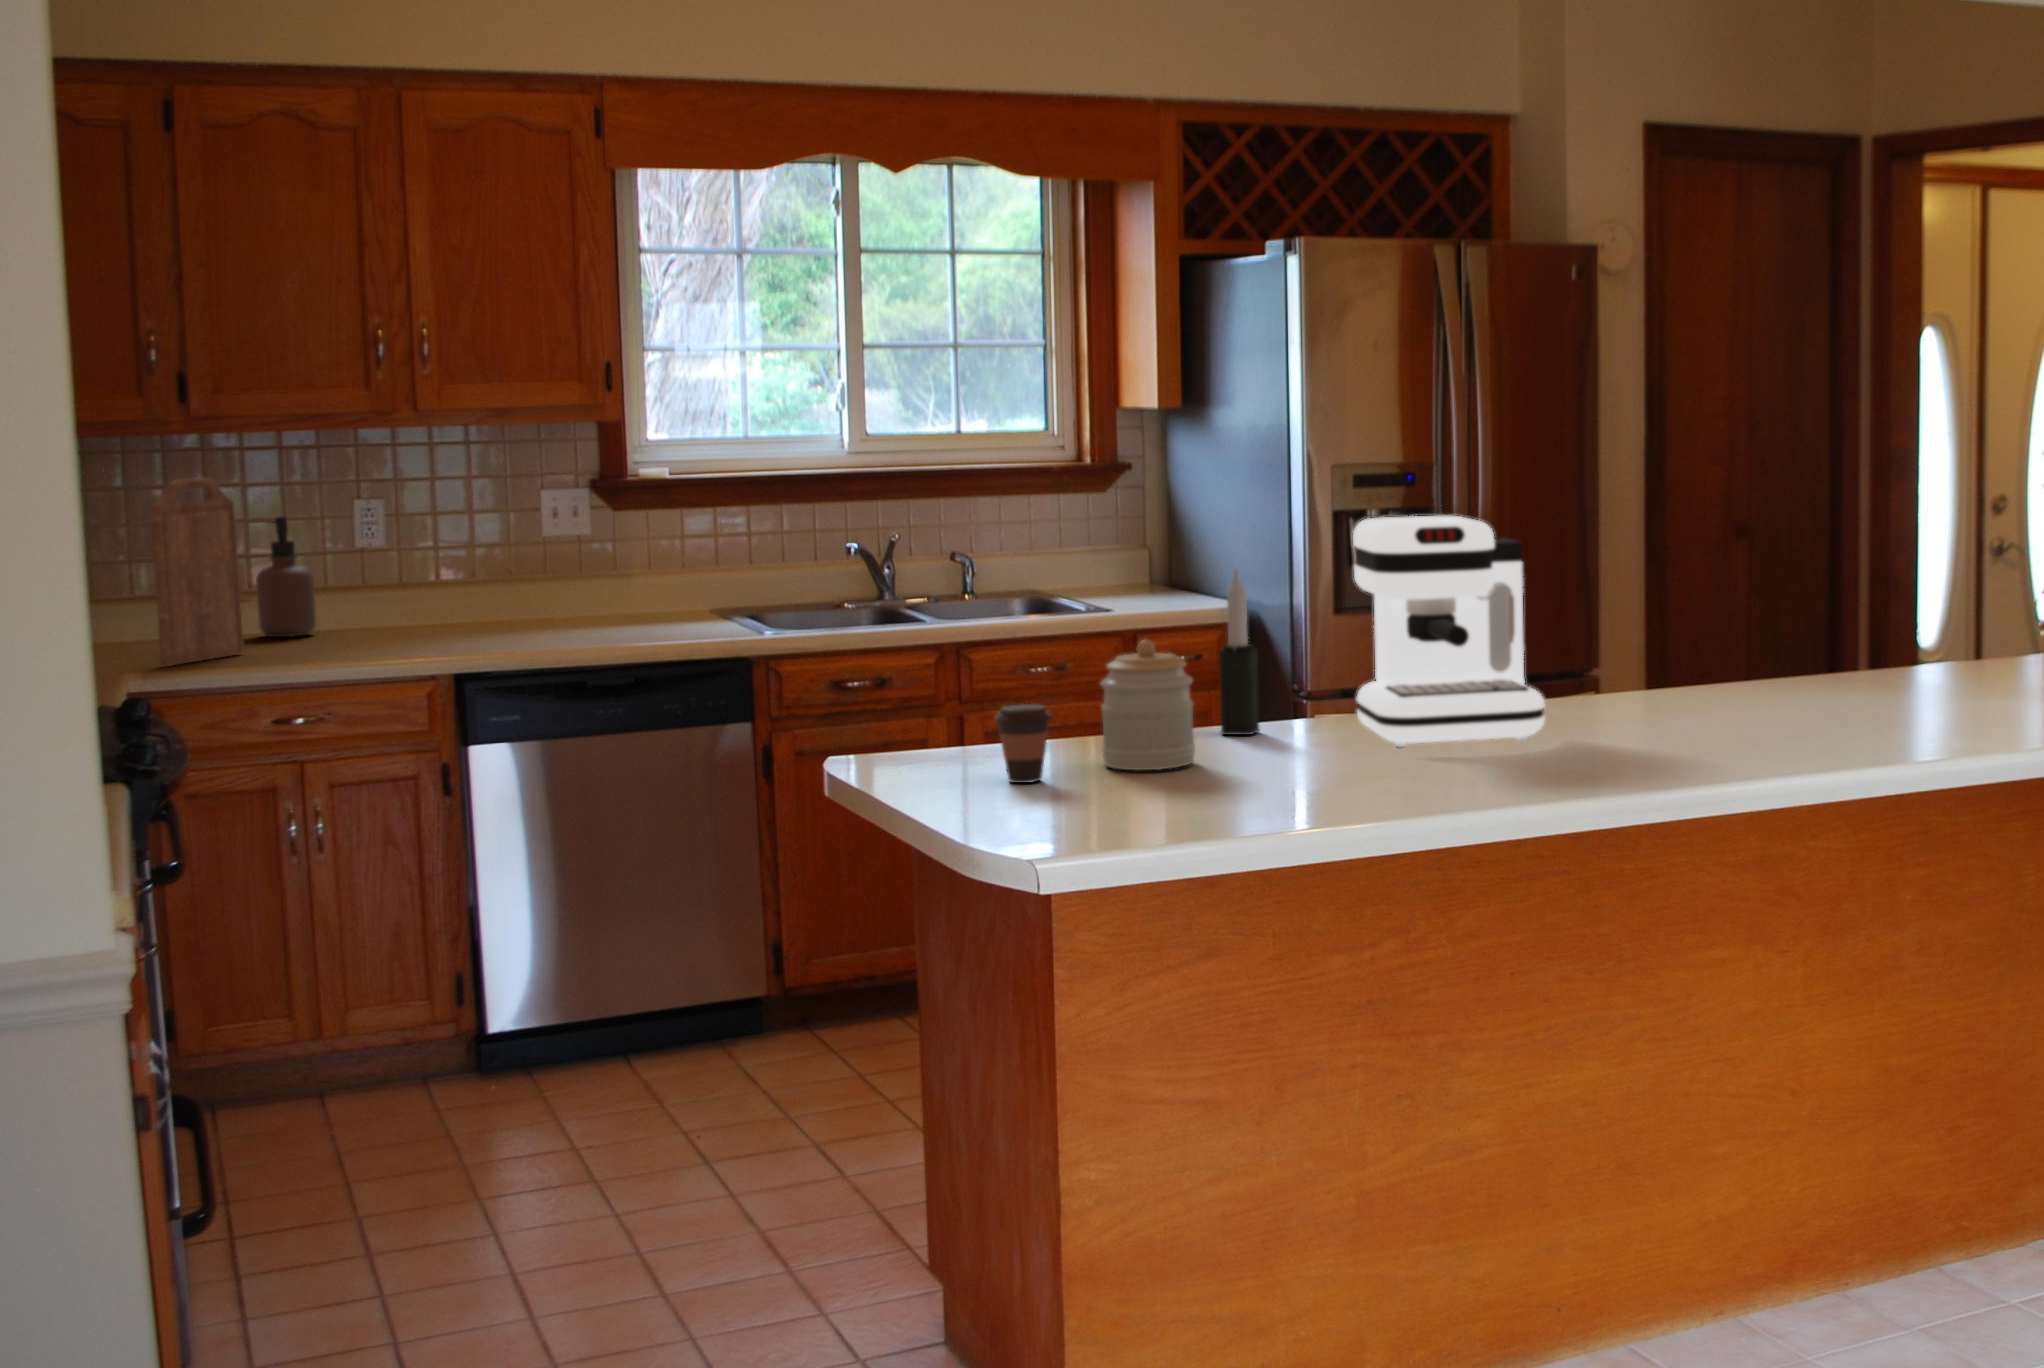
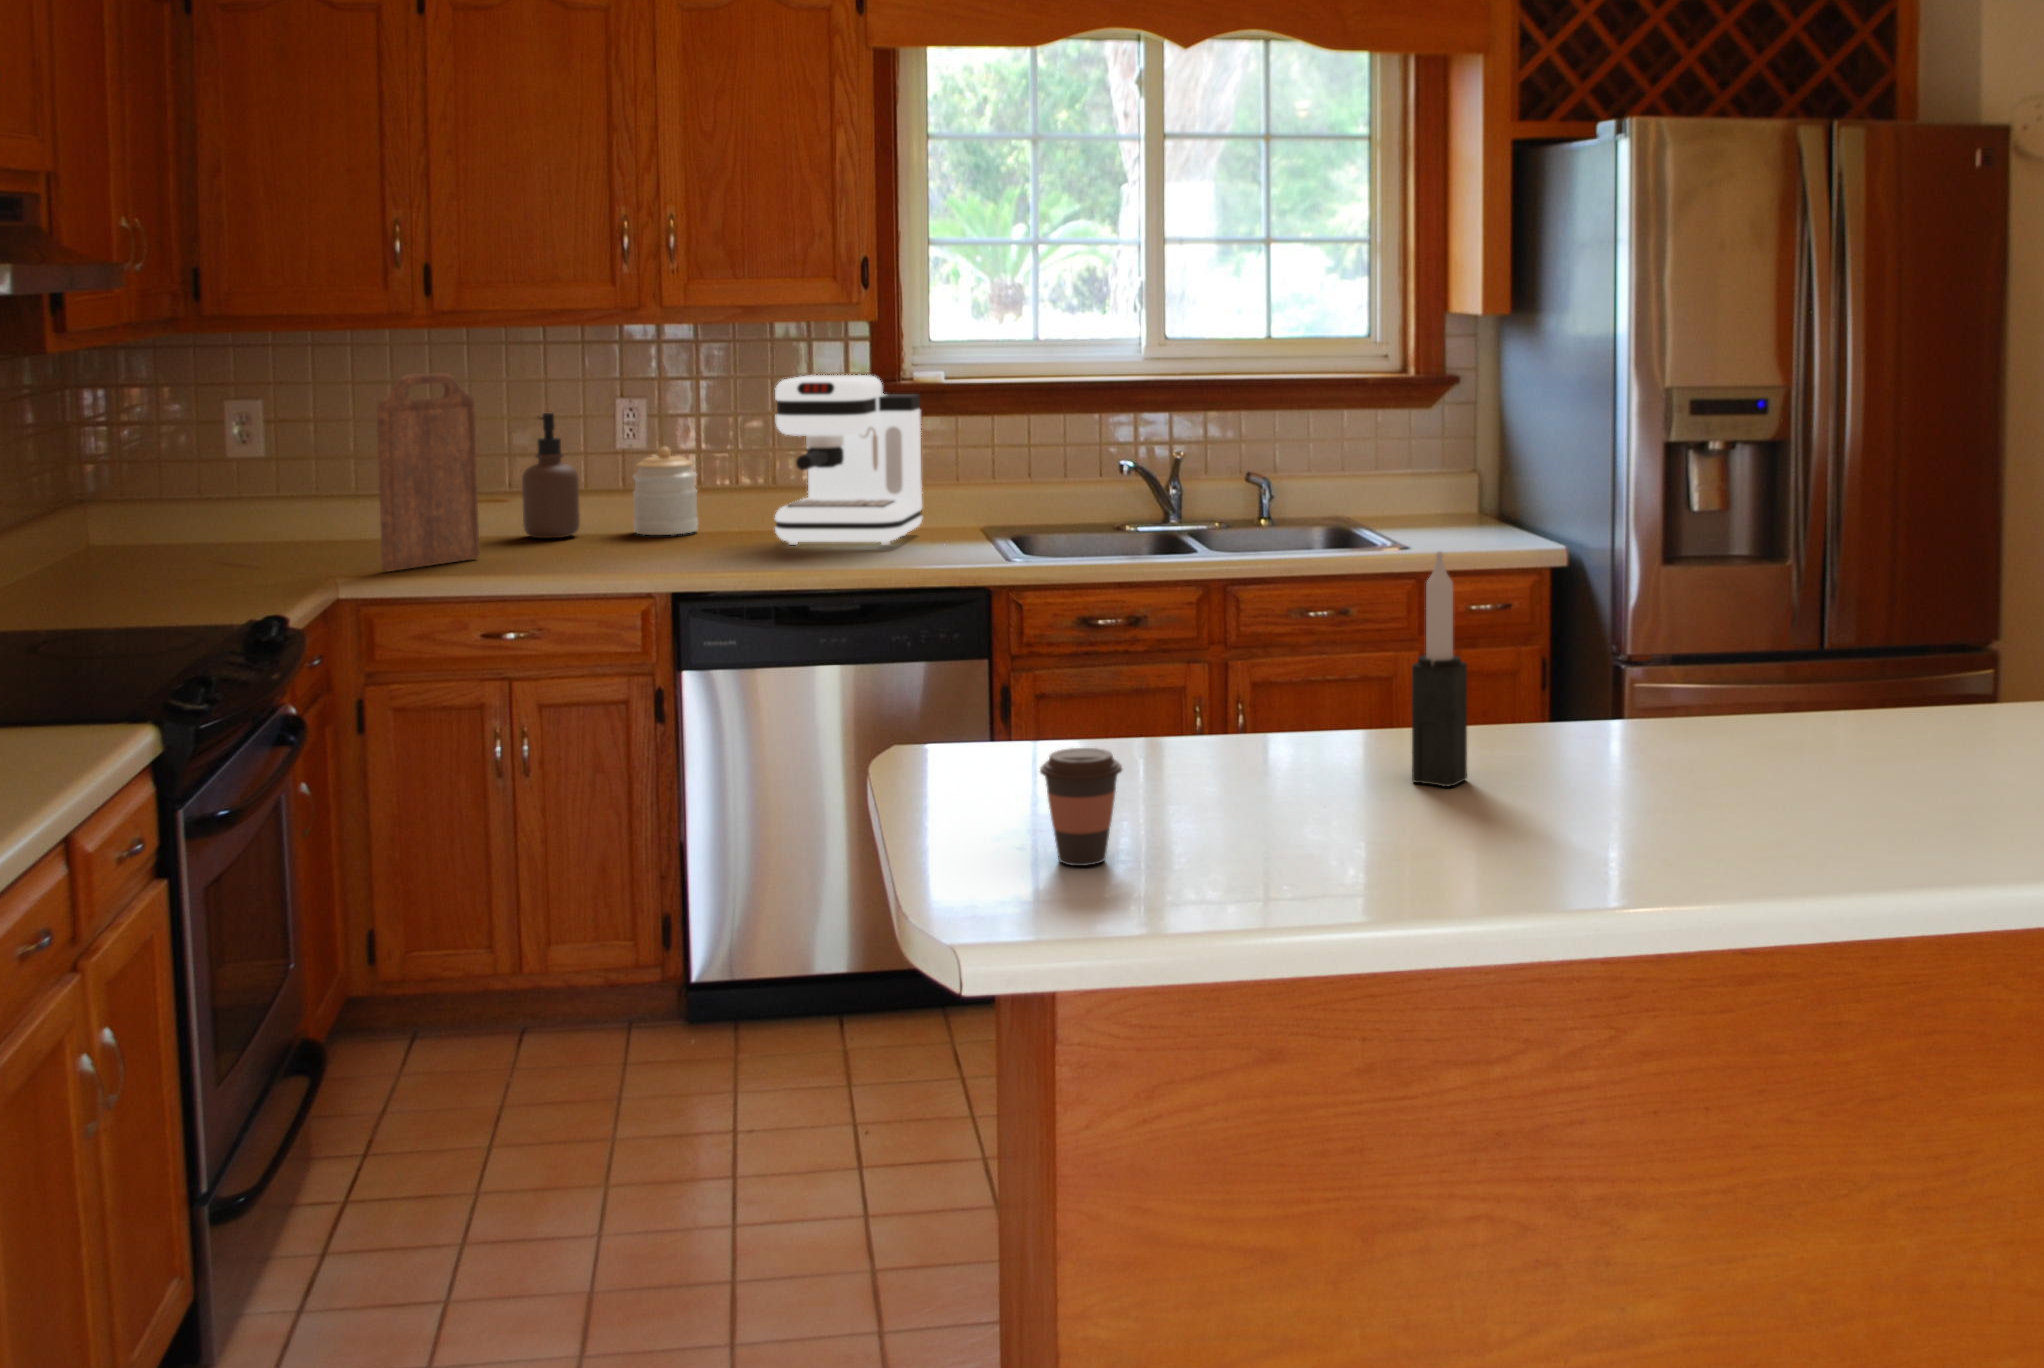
coffee maker: present [1353,515,1545,747] -> present [775,375,922,545]
jar: present [1101,640,1195,770] -> present [633,447,698,535]

